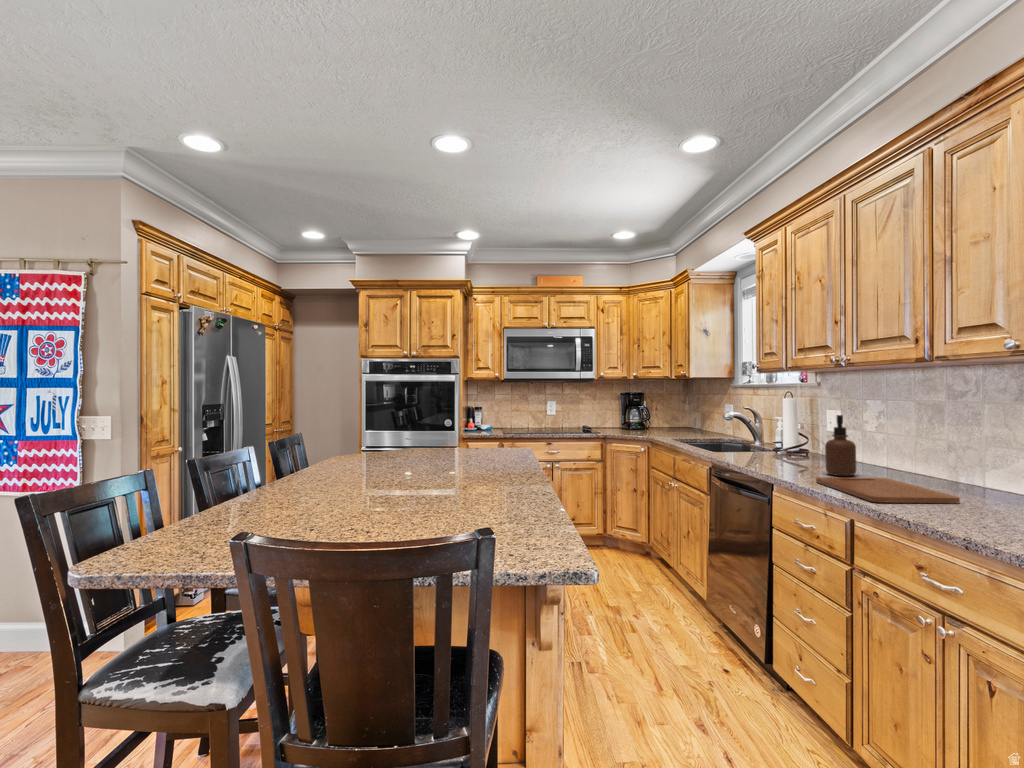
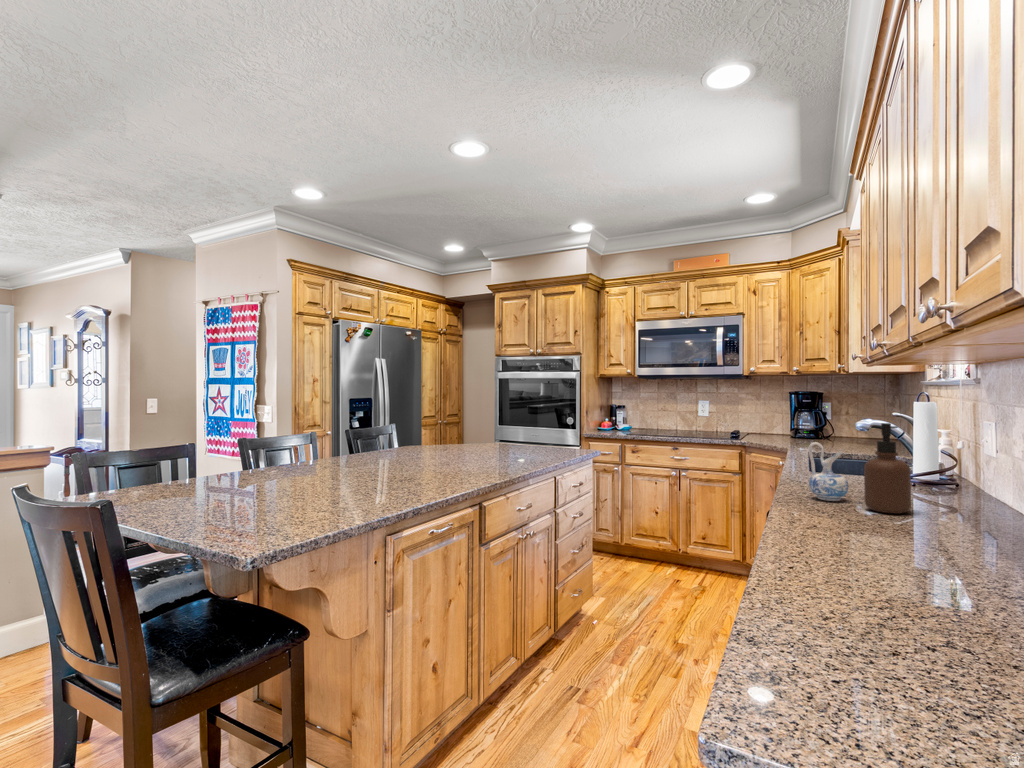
ceramic pitcher: none [778,431,805,472] -> present [808,442,848,501]
cutting board: present [816,477,960,503] -> none [788,508,937,566]

